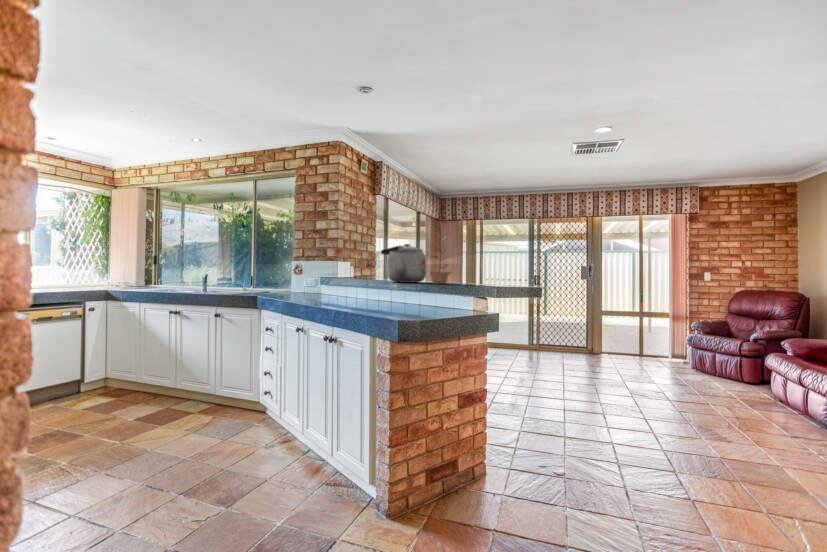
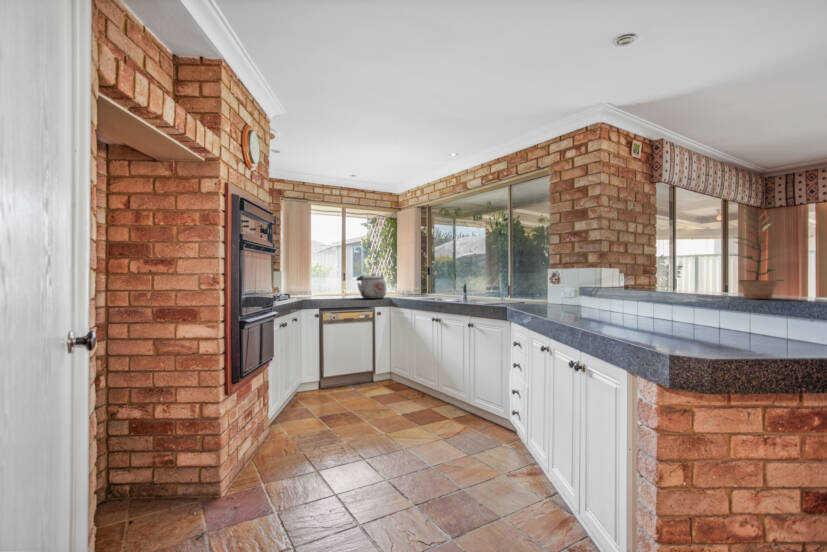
kettle: present [381,244,426,283] -> present [357,274,386,299]

